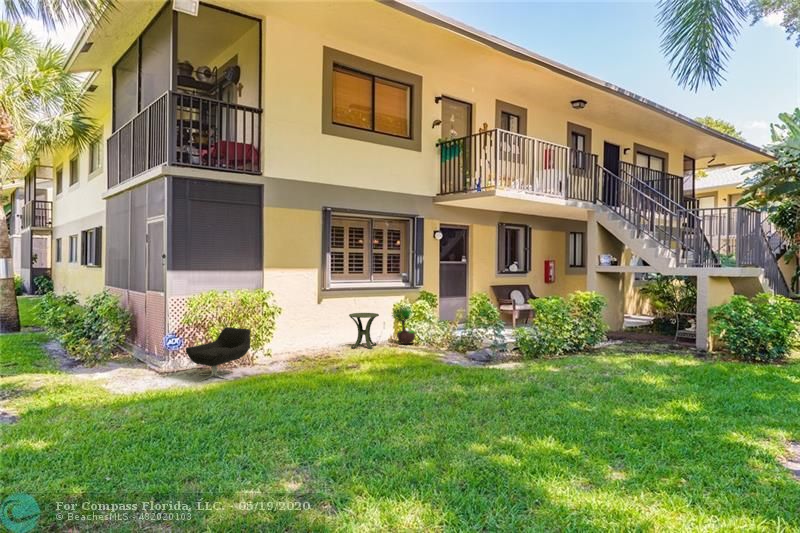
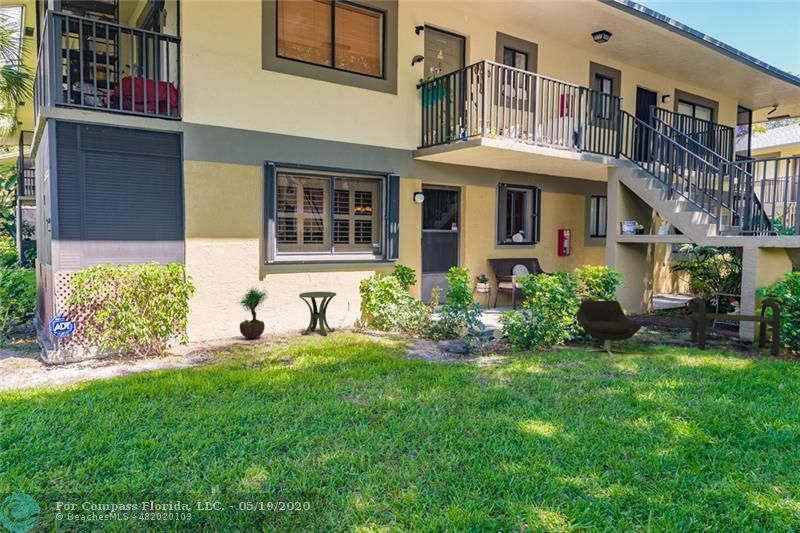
potted tree: present [392,307,415,344] -> present [240,288,268,339]
bench: none [661,316,728,360] -> present [691,298,780,355]
lounge chair: present [186,327,250,382] -> present [576,300,641,358]

